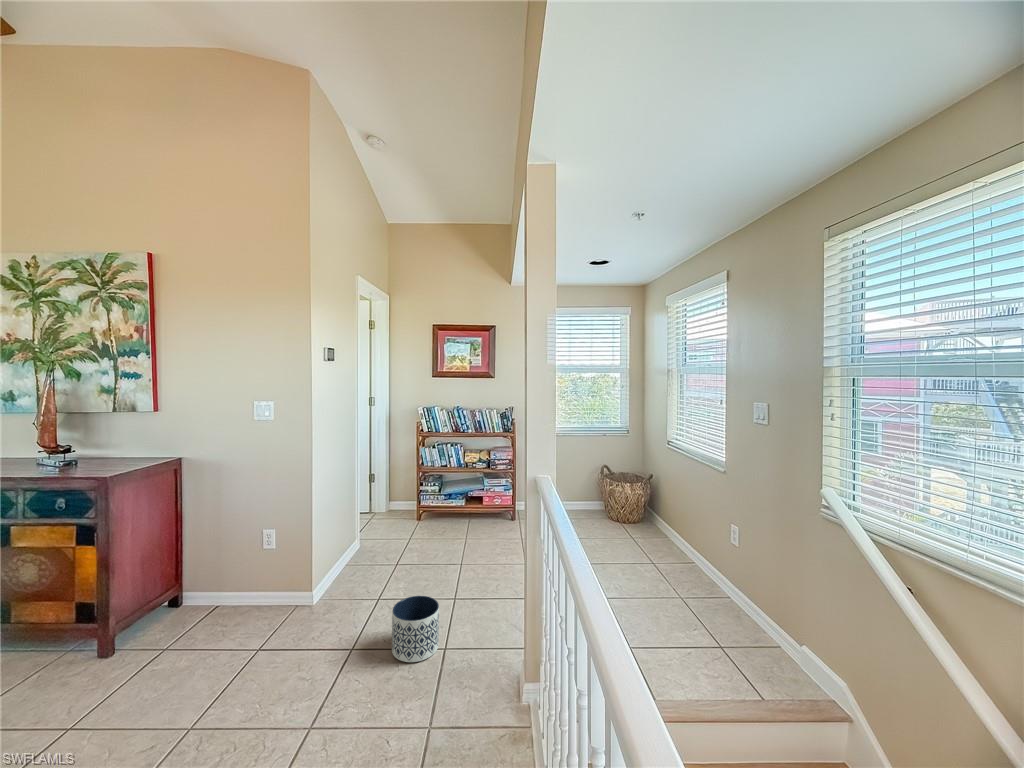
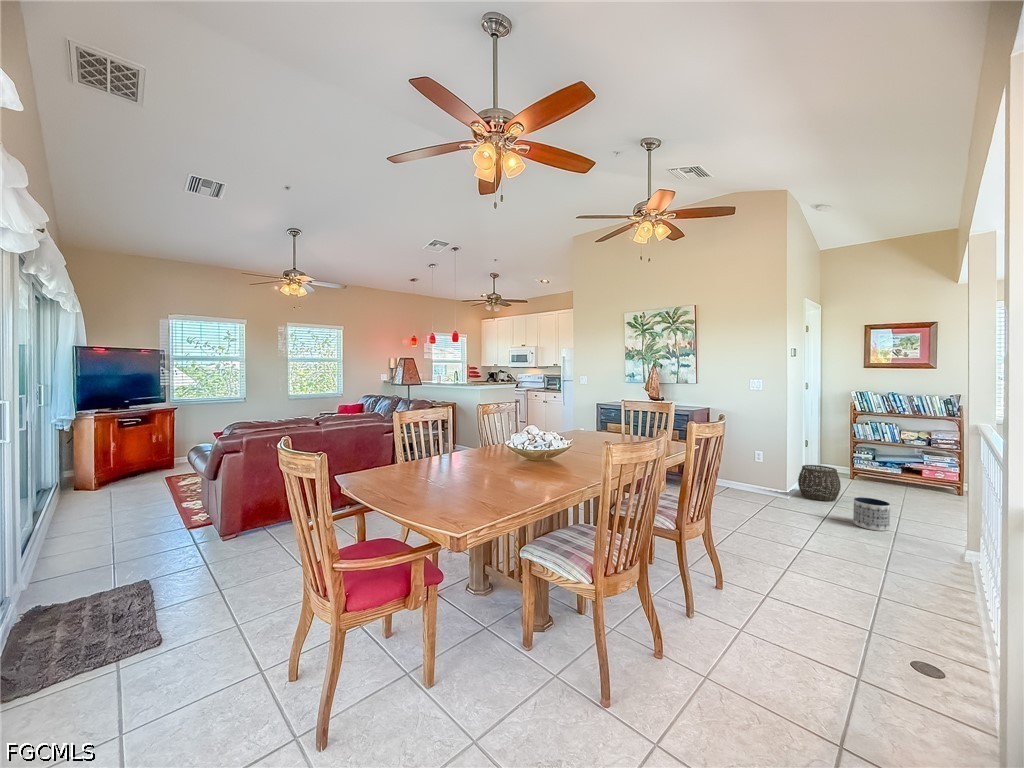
woven basket: none [336,528,394,591] -> present [798,465,841,501]

